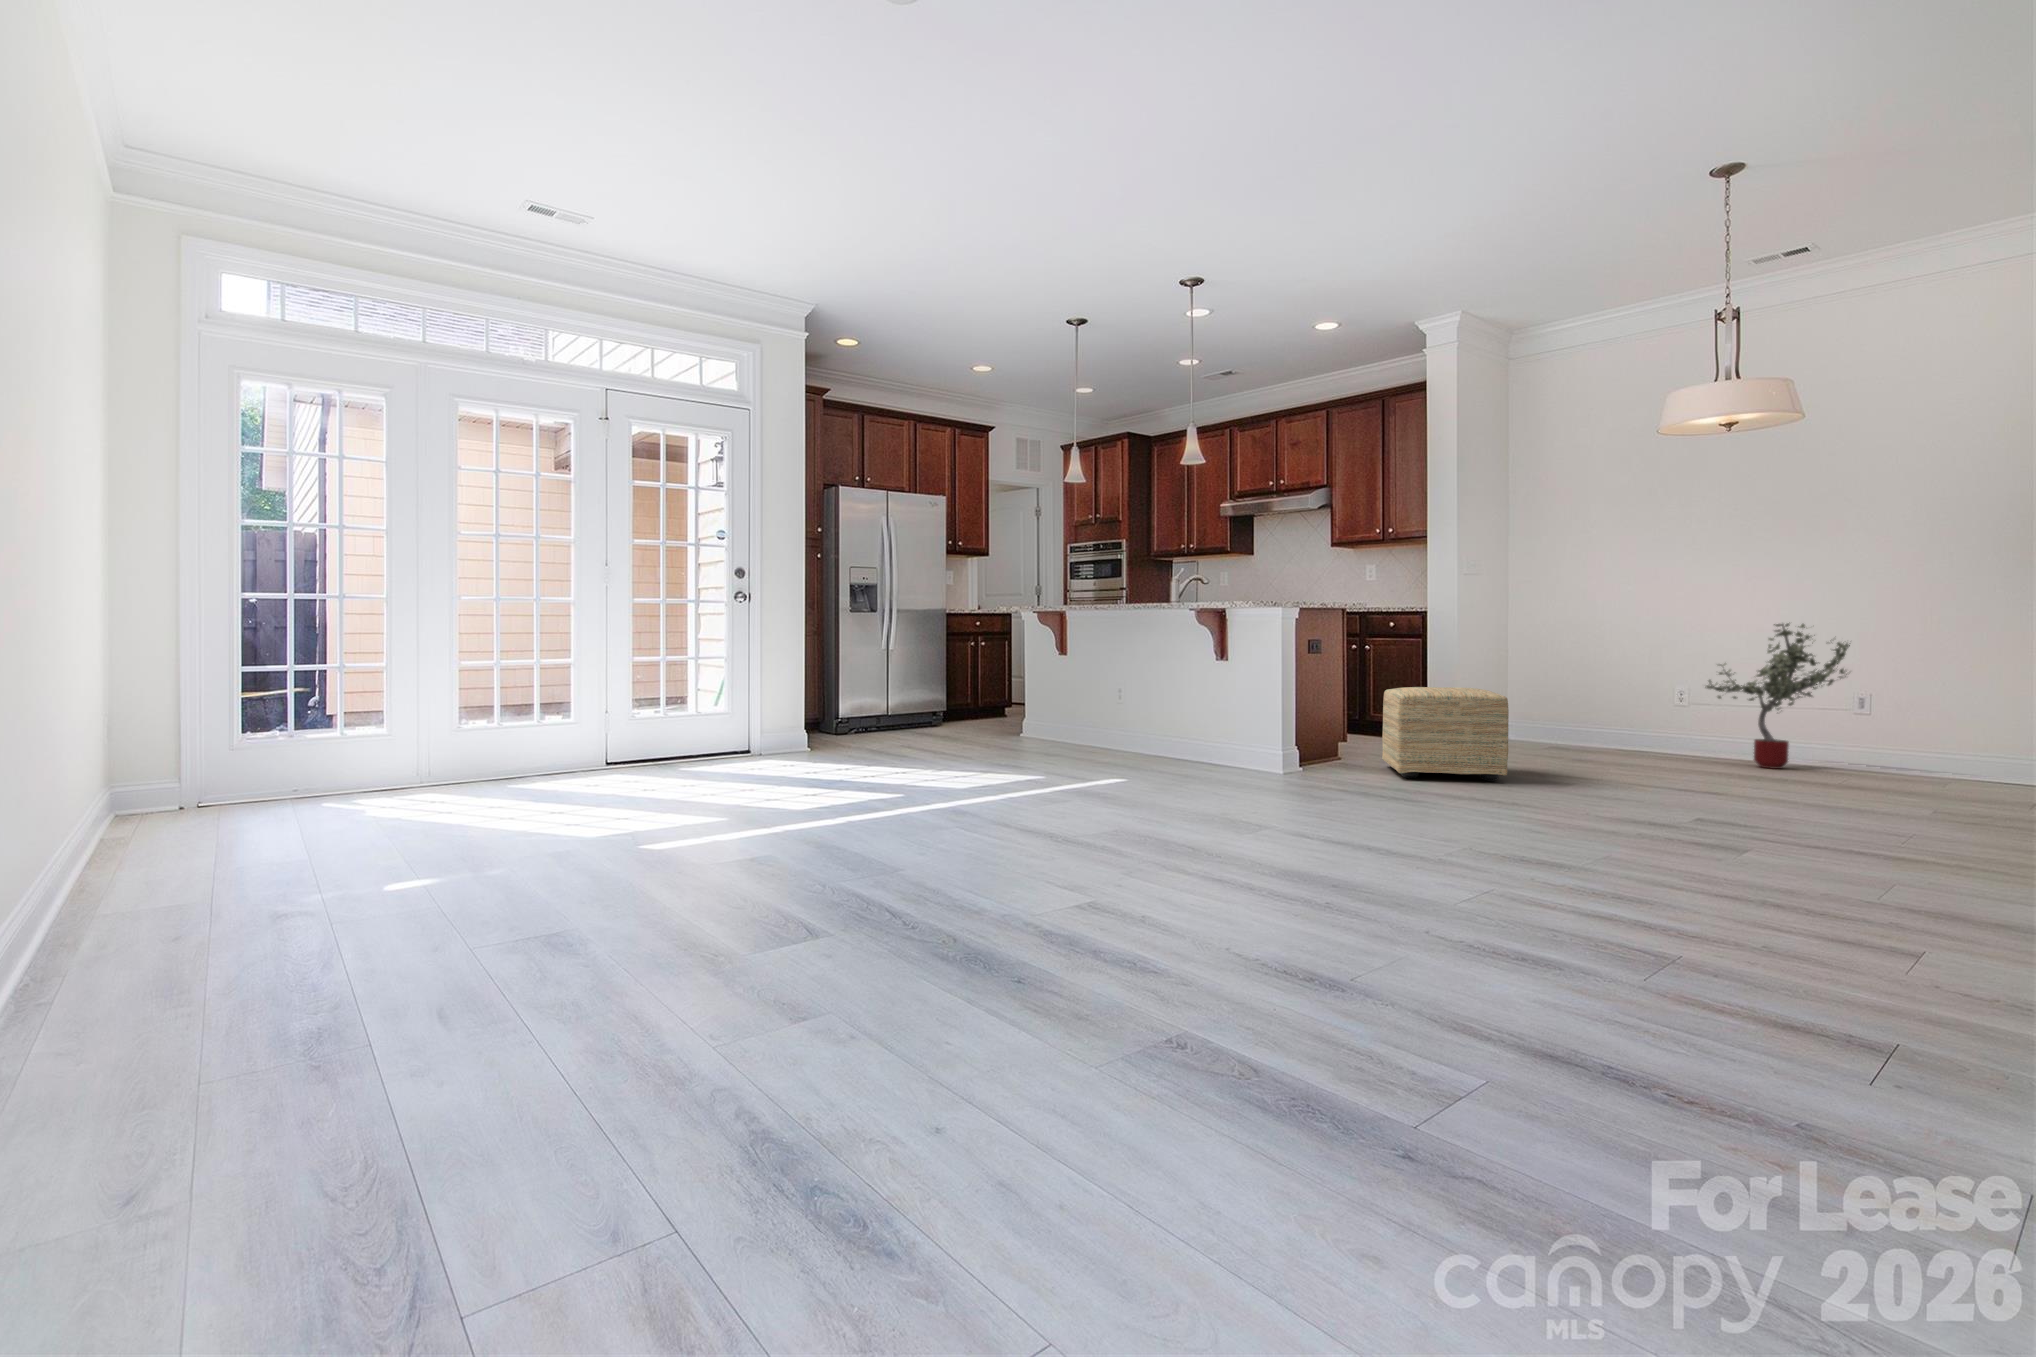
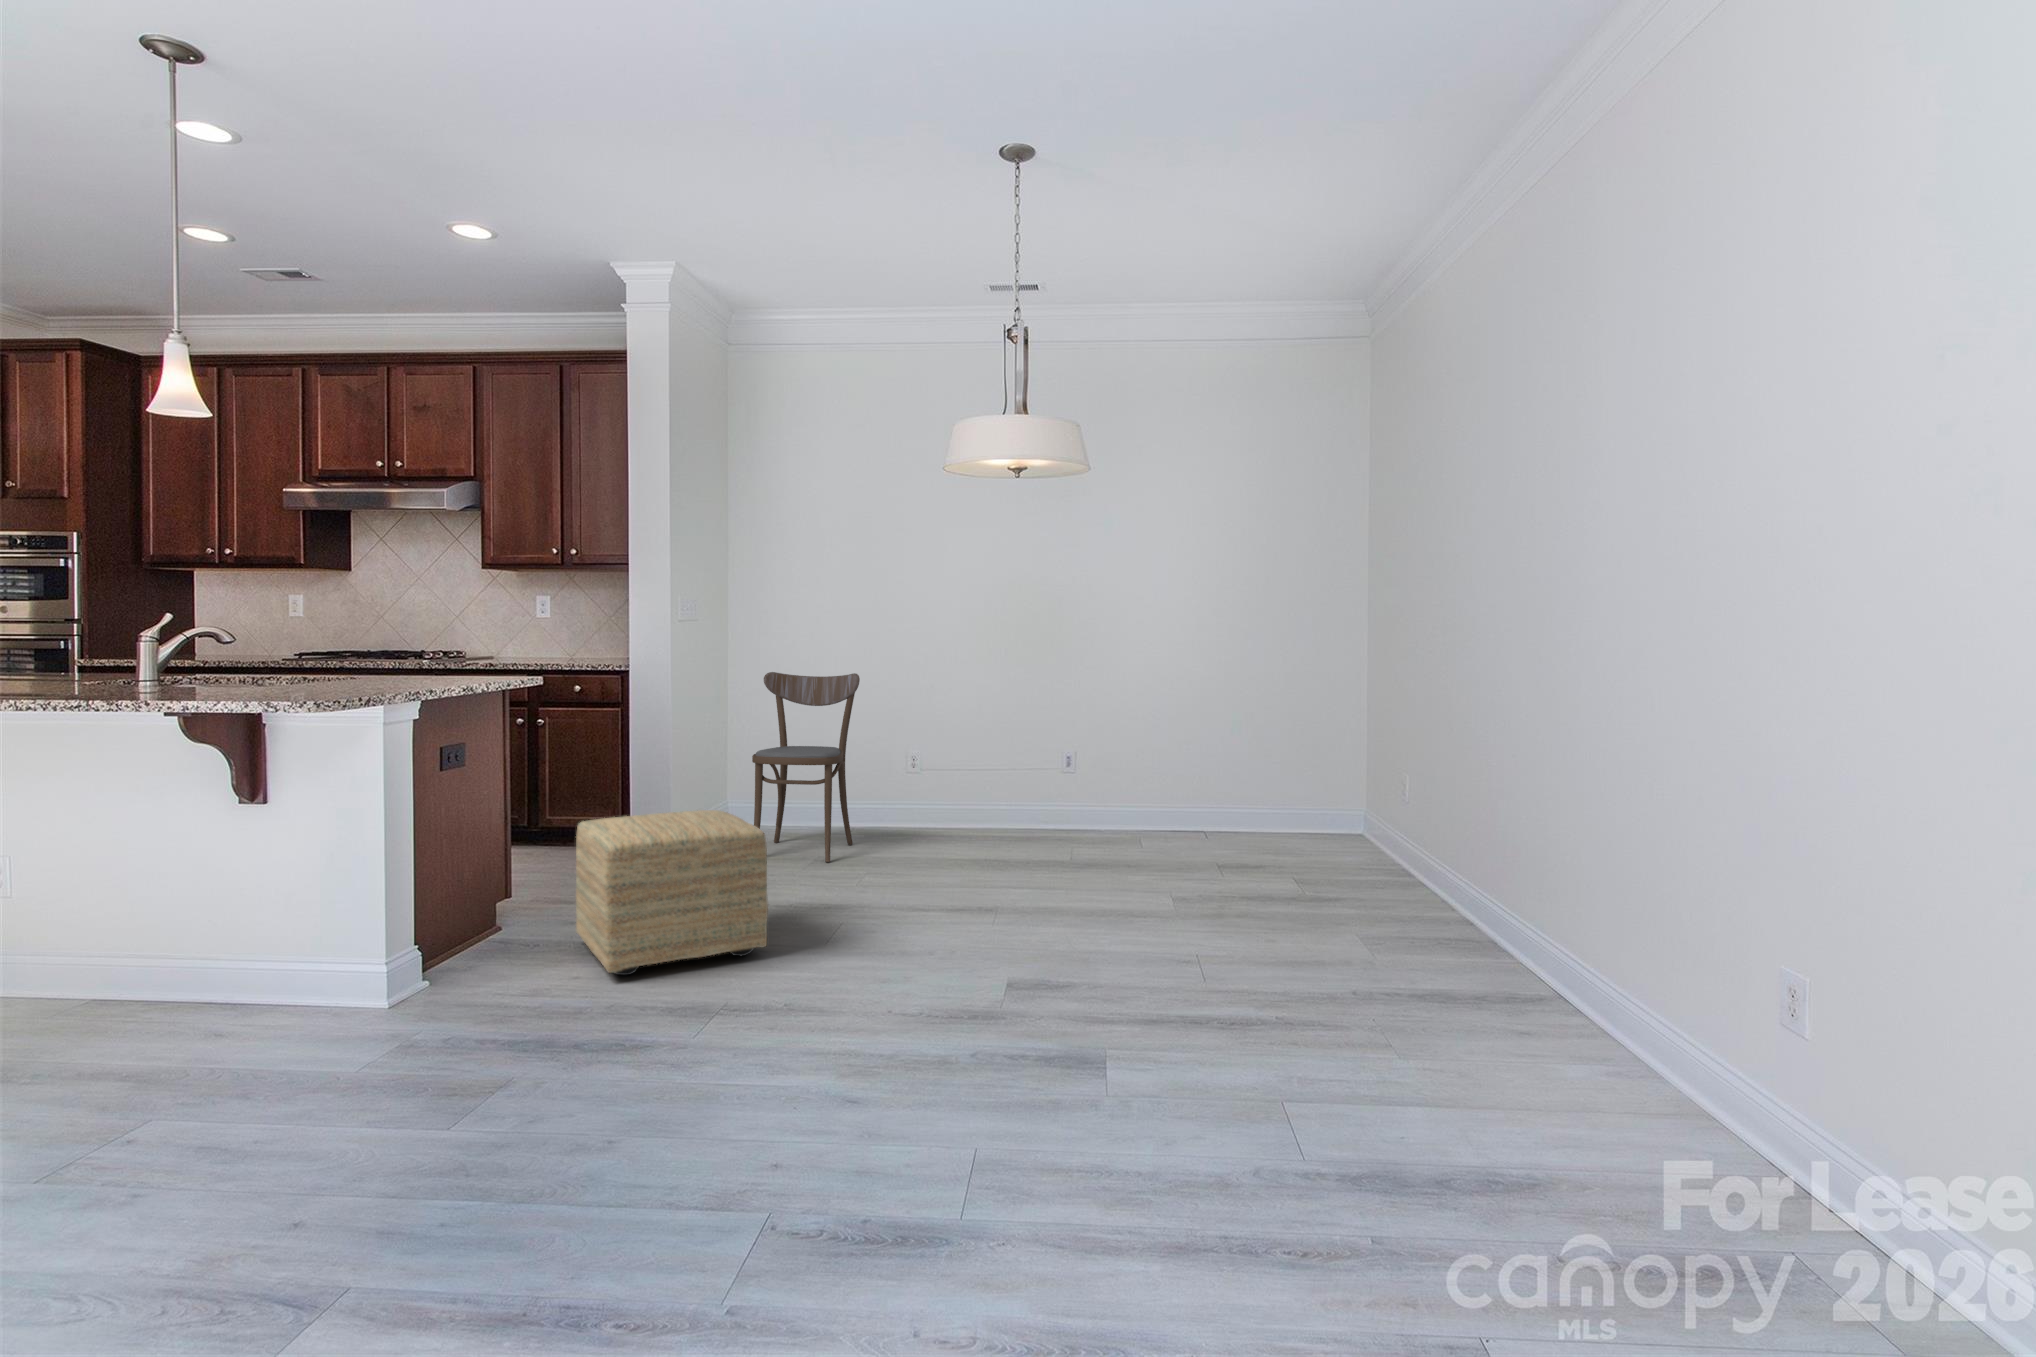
dining chair: none [1517,609,1620,755] -> present [752,672,860,862]
potted tree: present [1705,623,1850,769] -> none [948,695,1082,859]

